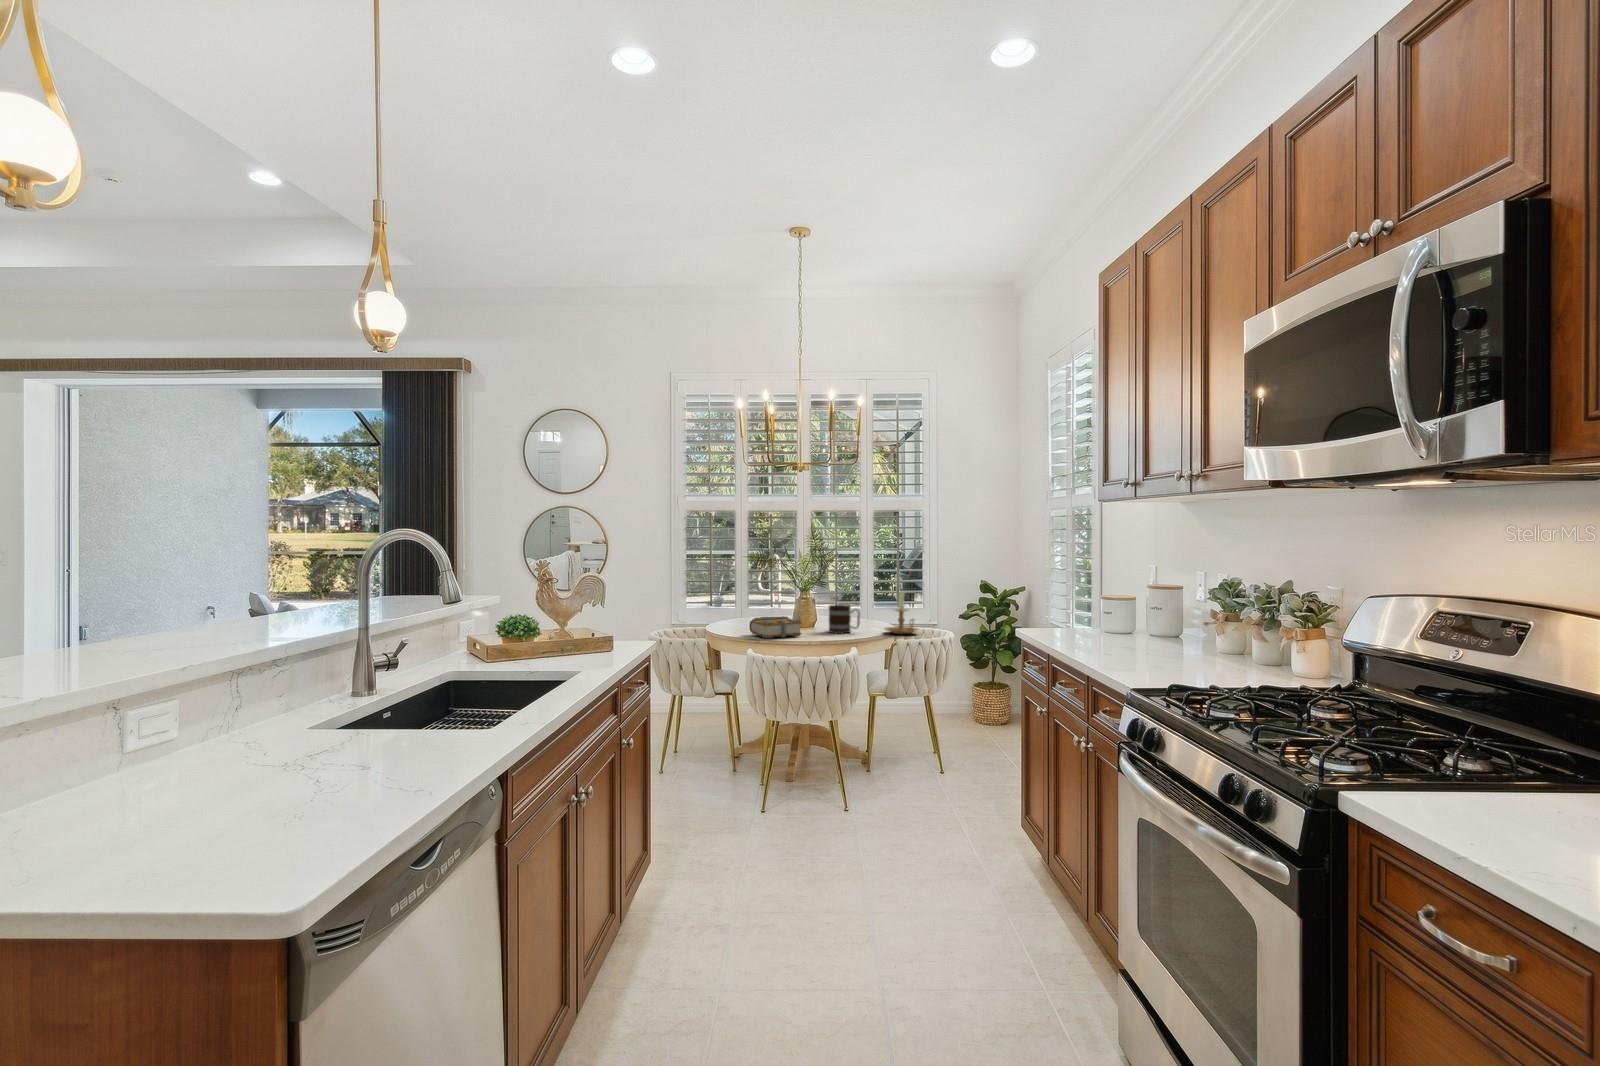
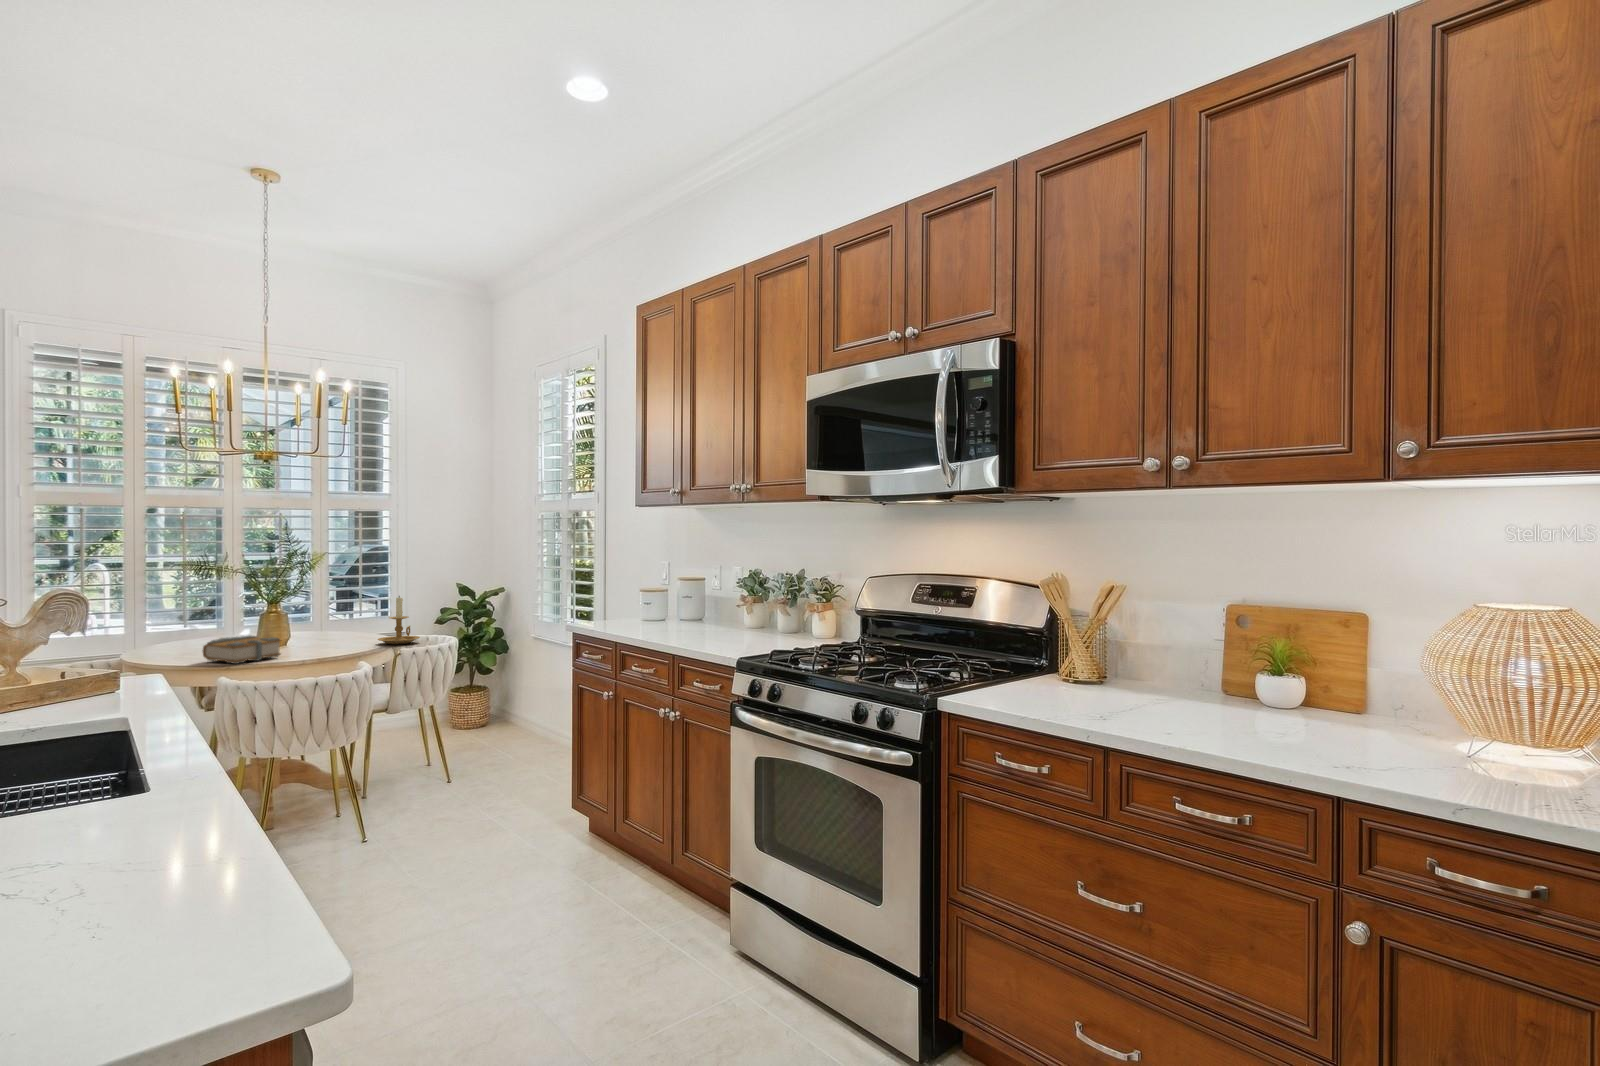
mug: present [829,605,860,633] -> none [307,617,351,650]

